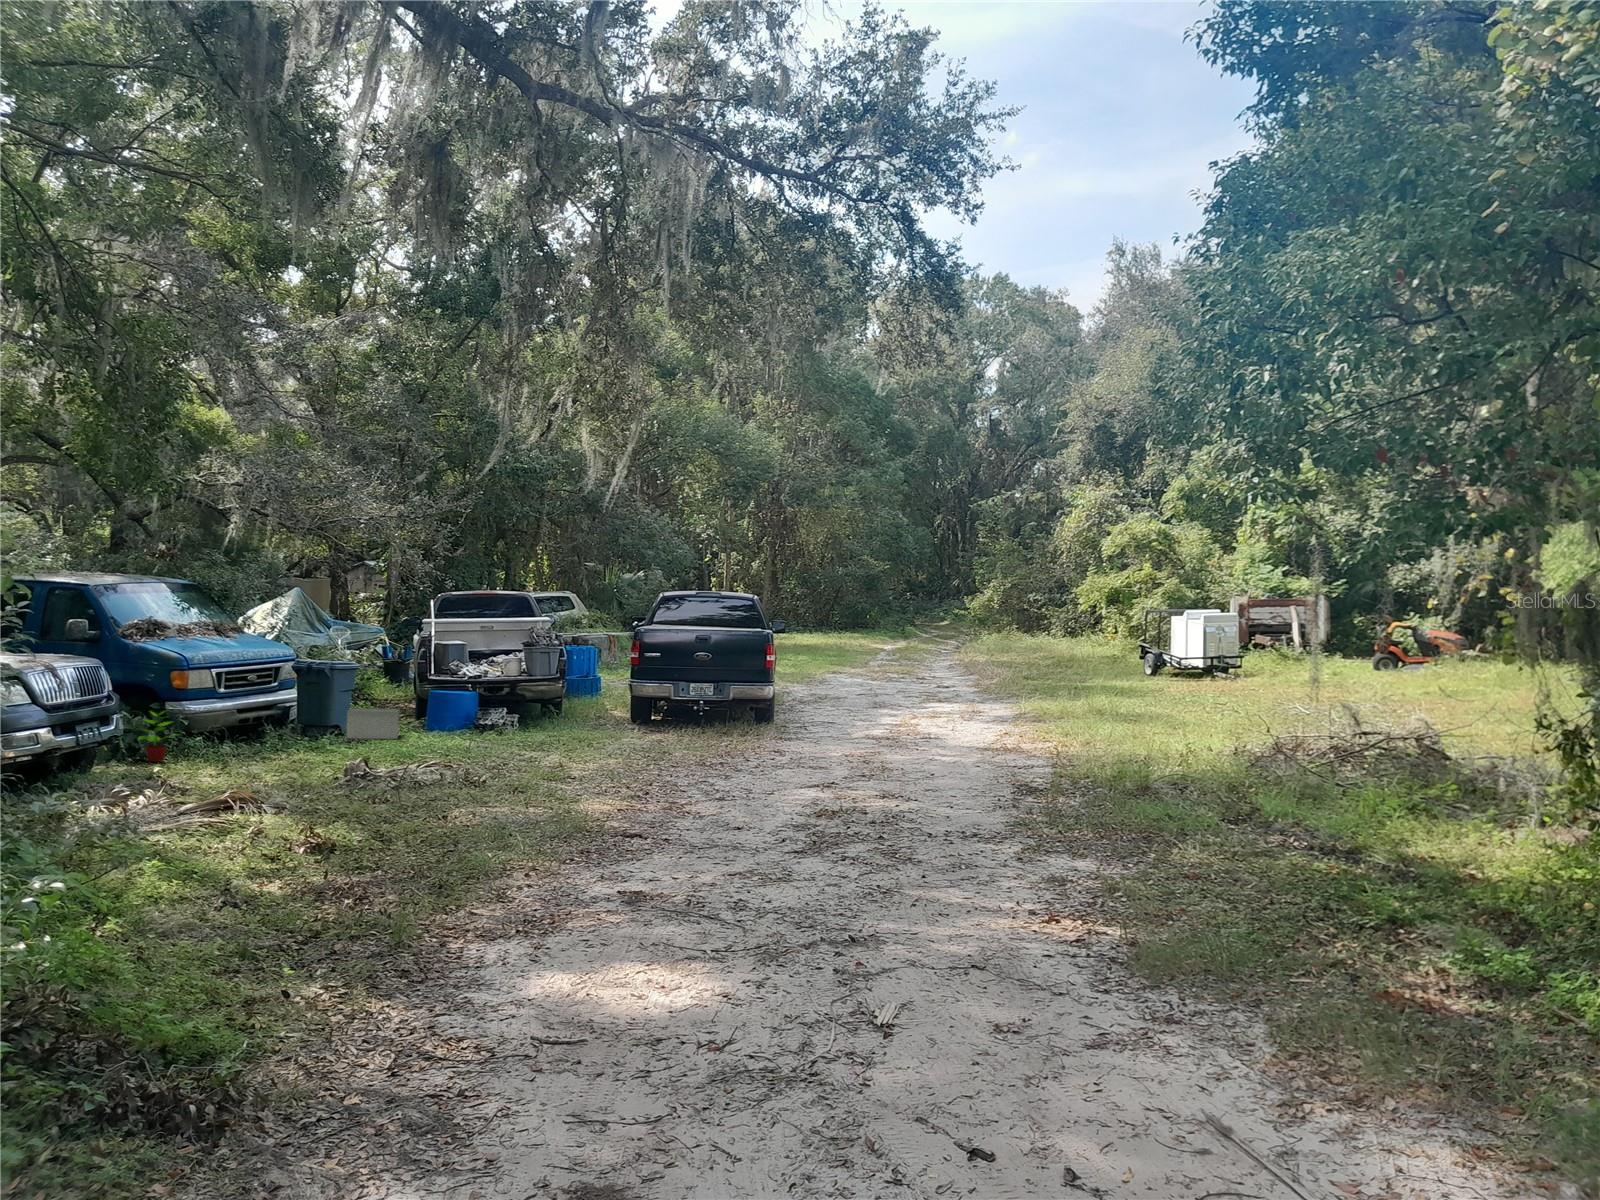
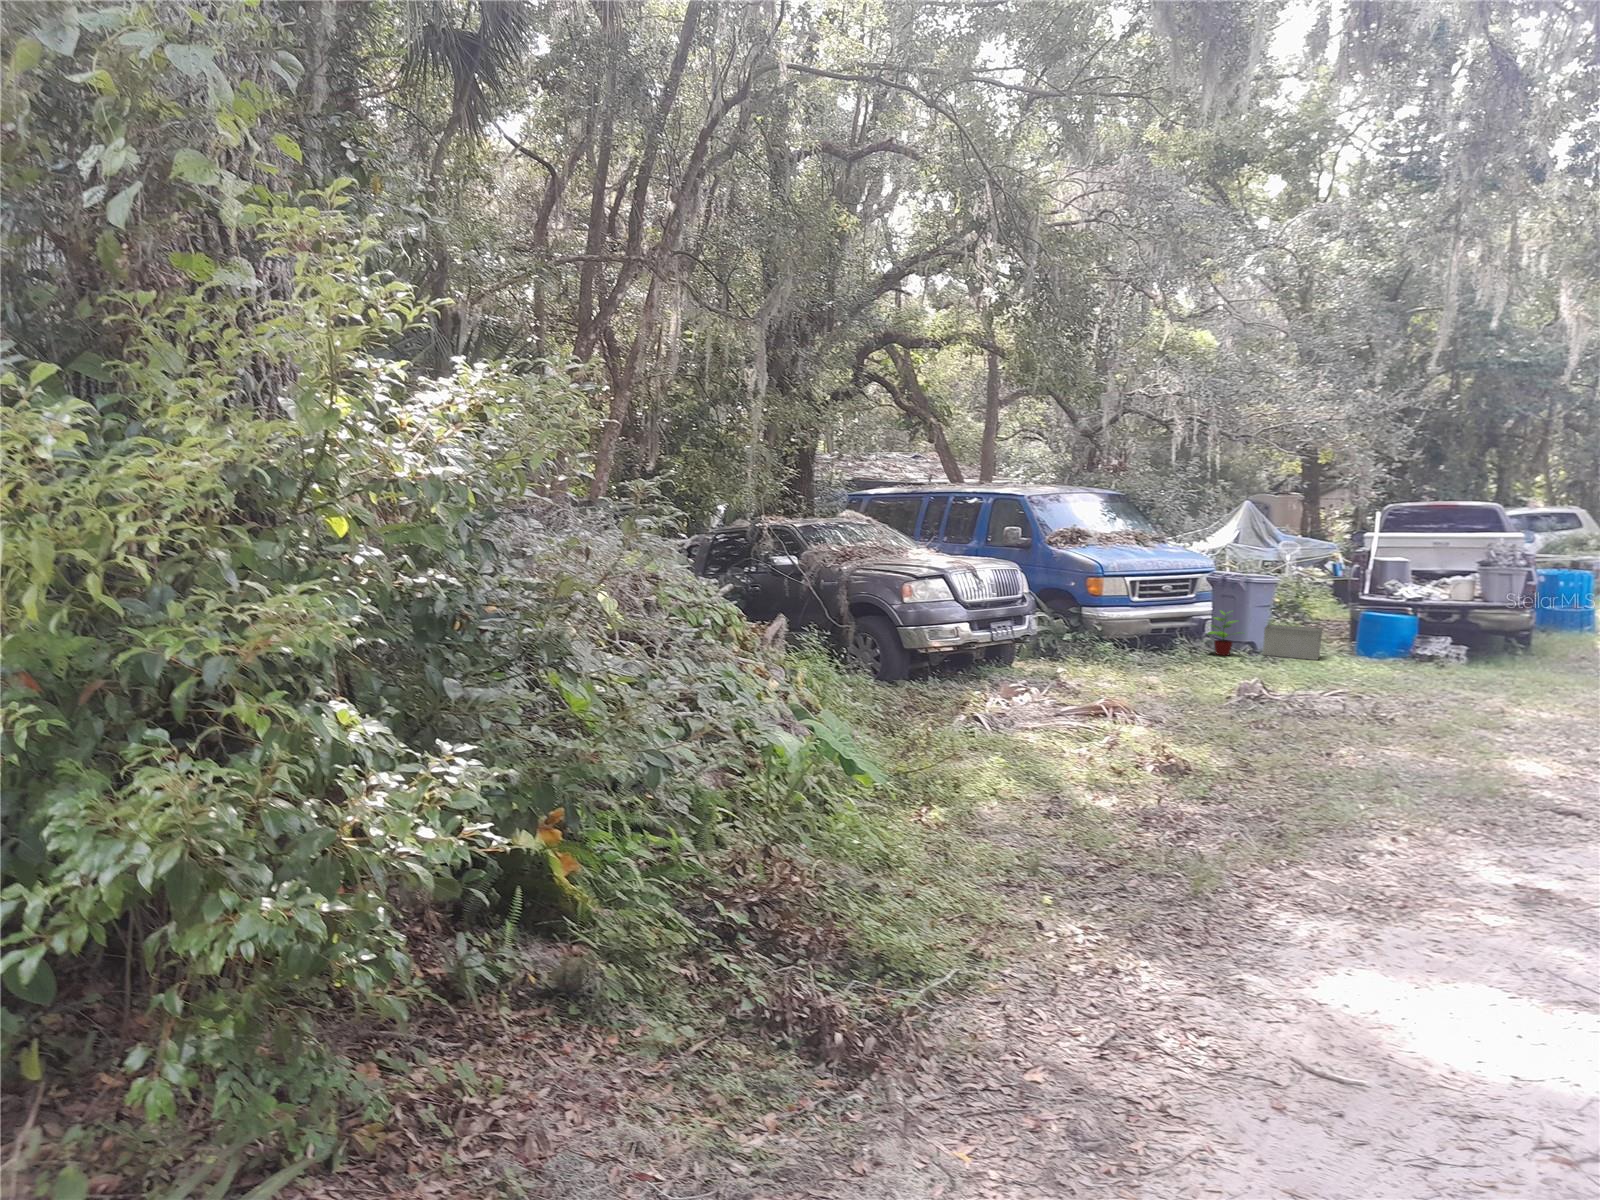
potted plant: present [138,712,173,762] -> present [1208,611,1236,655]

